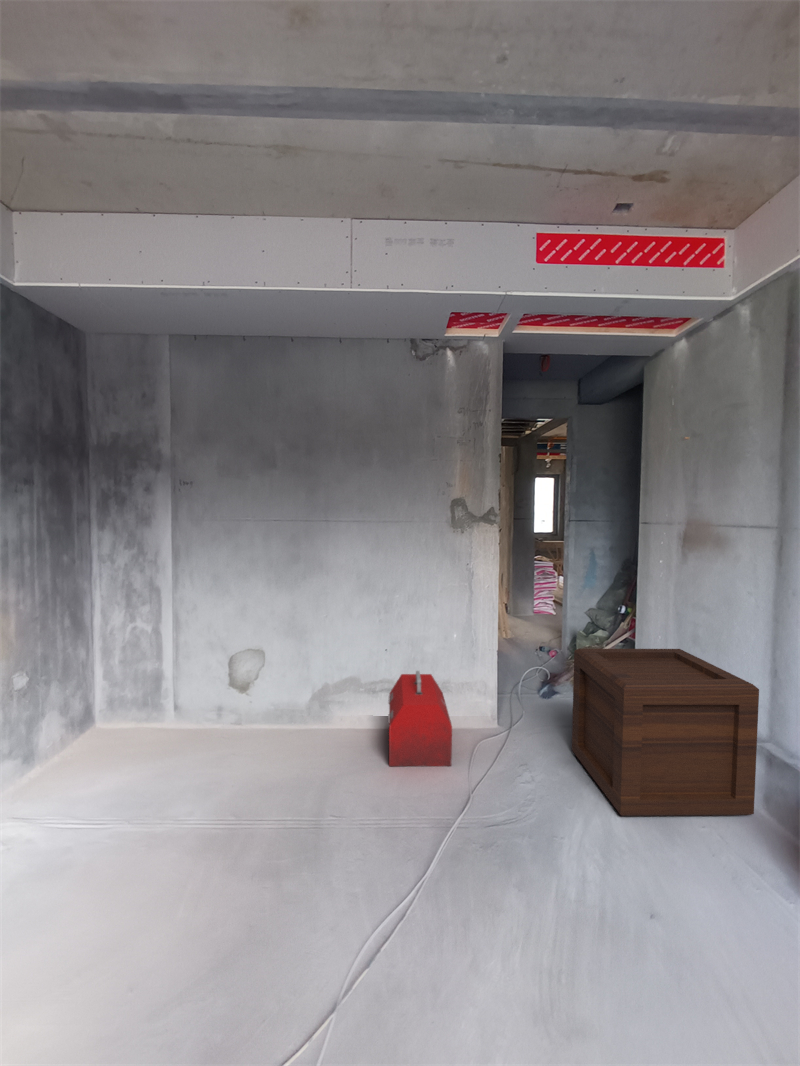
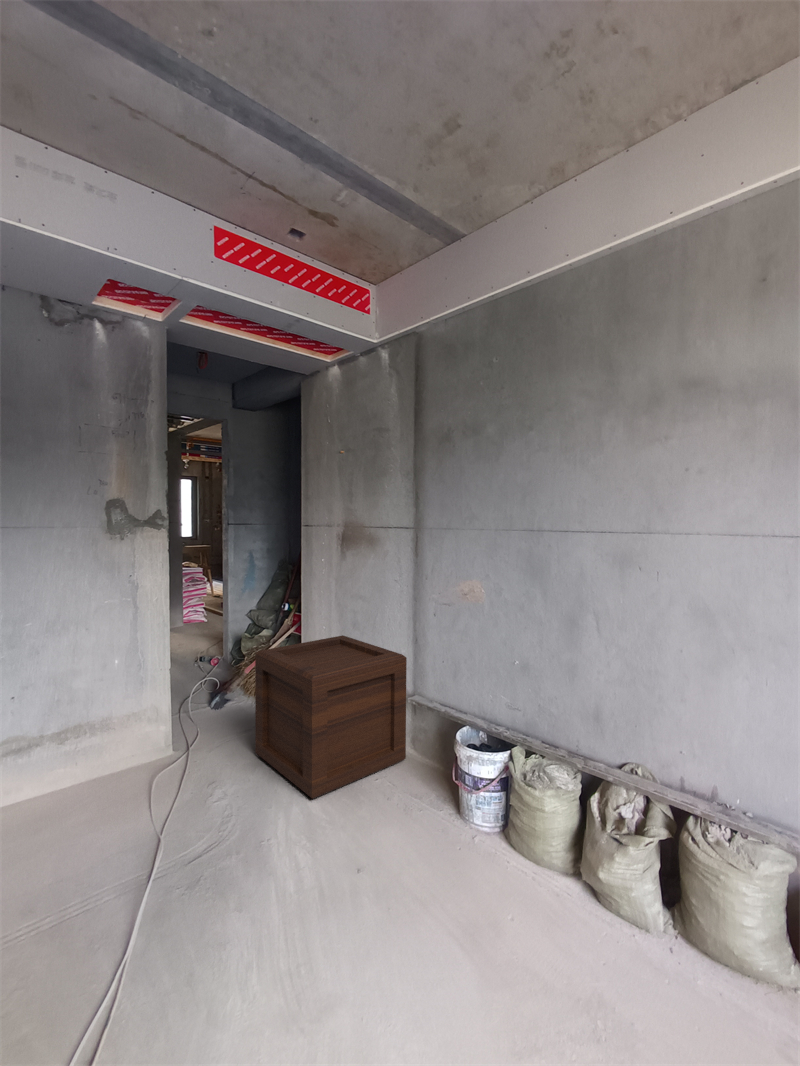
toolbox: present [388,671,452,766] -> none [21,713,124,846]

